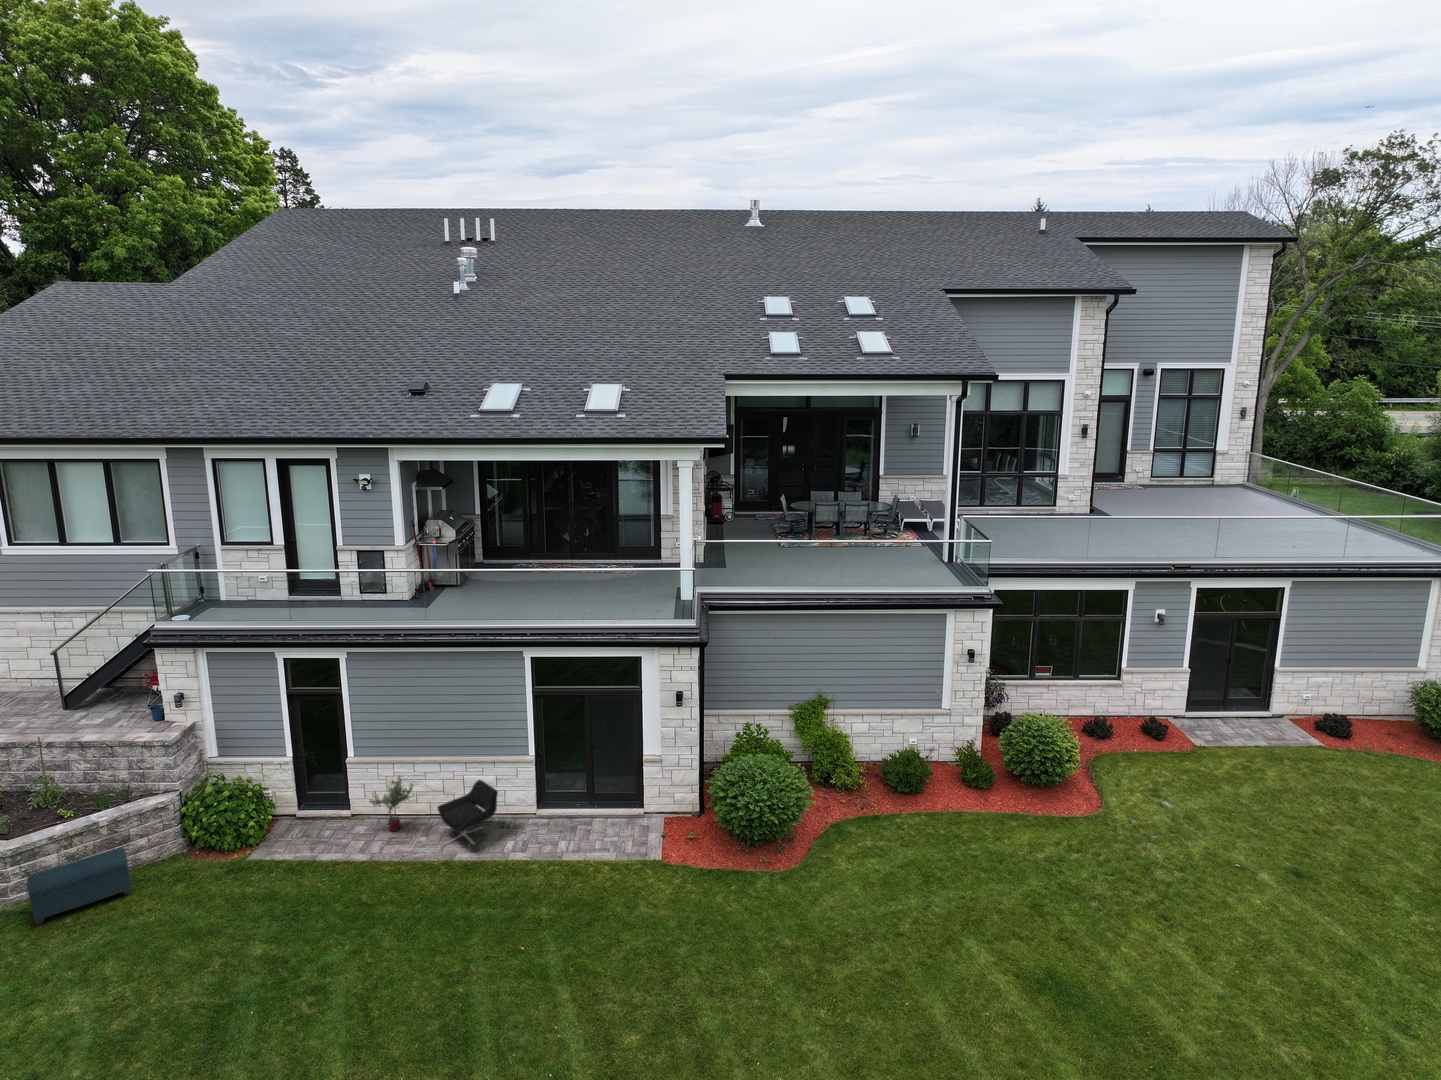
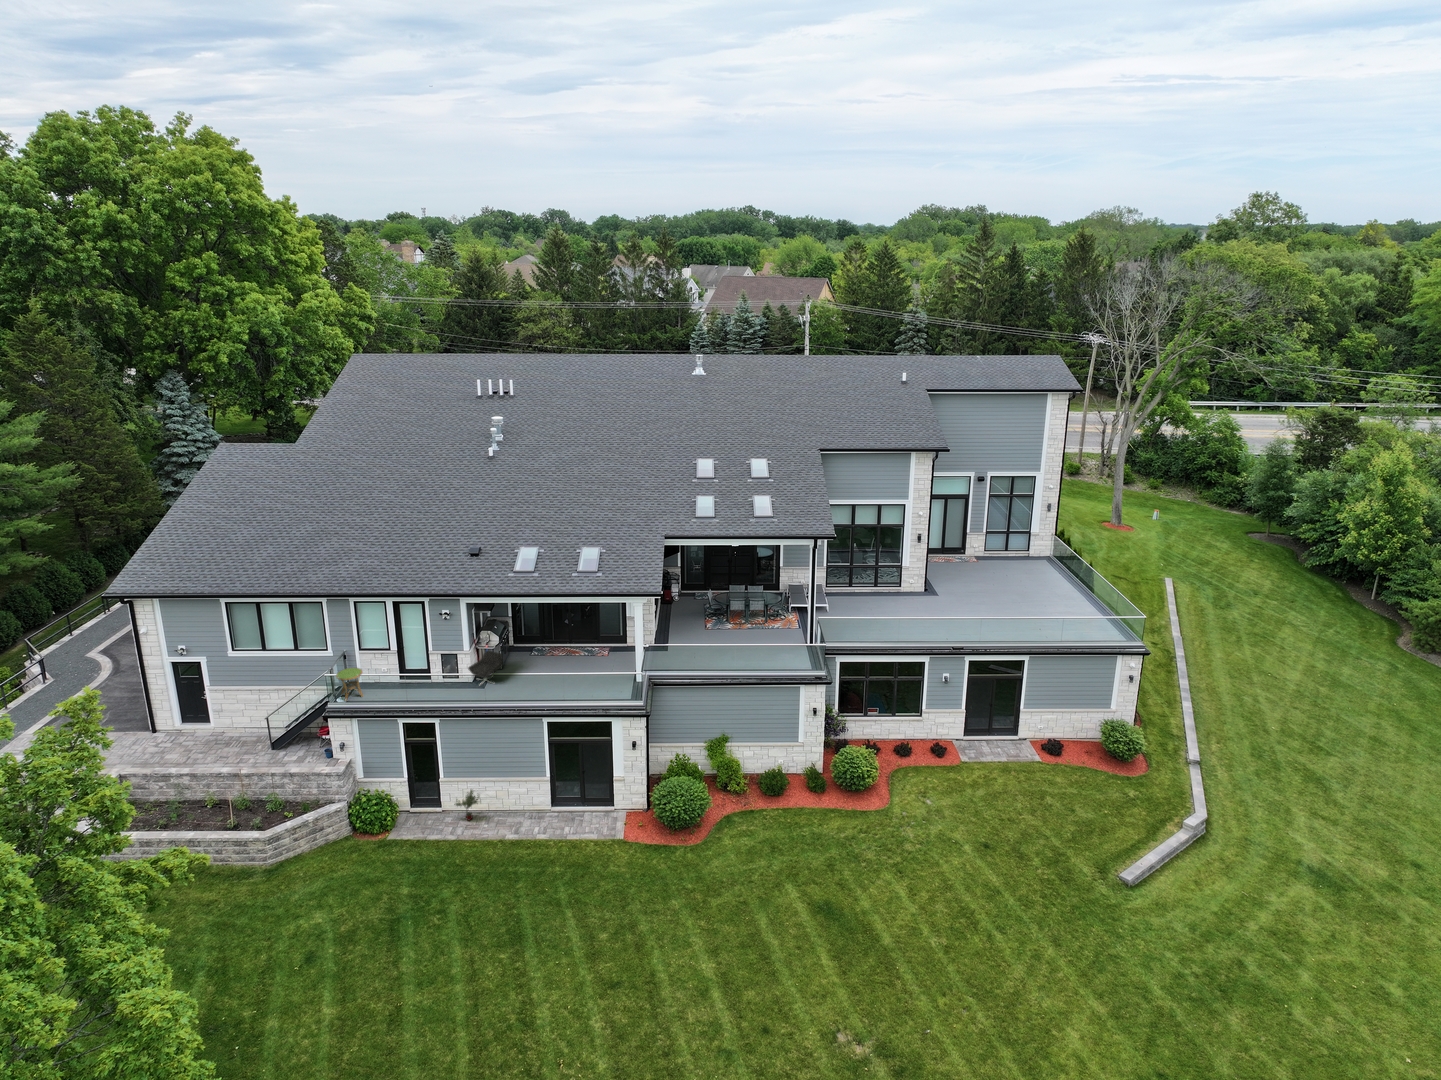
side table: none [172,567,221,619] -> present [336,668,363,701]
lounge chair: present [437,780,498,846] -> present [468,650,503,684]
bench: present [27,847,132,924] -> none [275,834,329,878]

